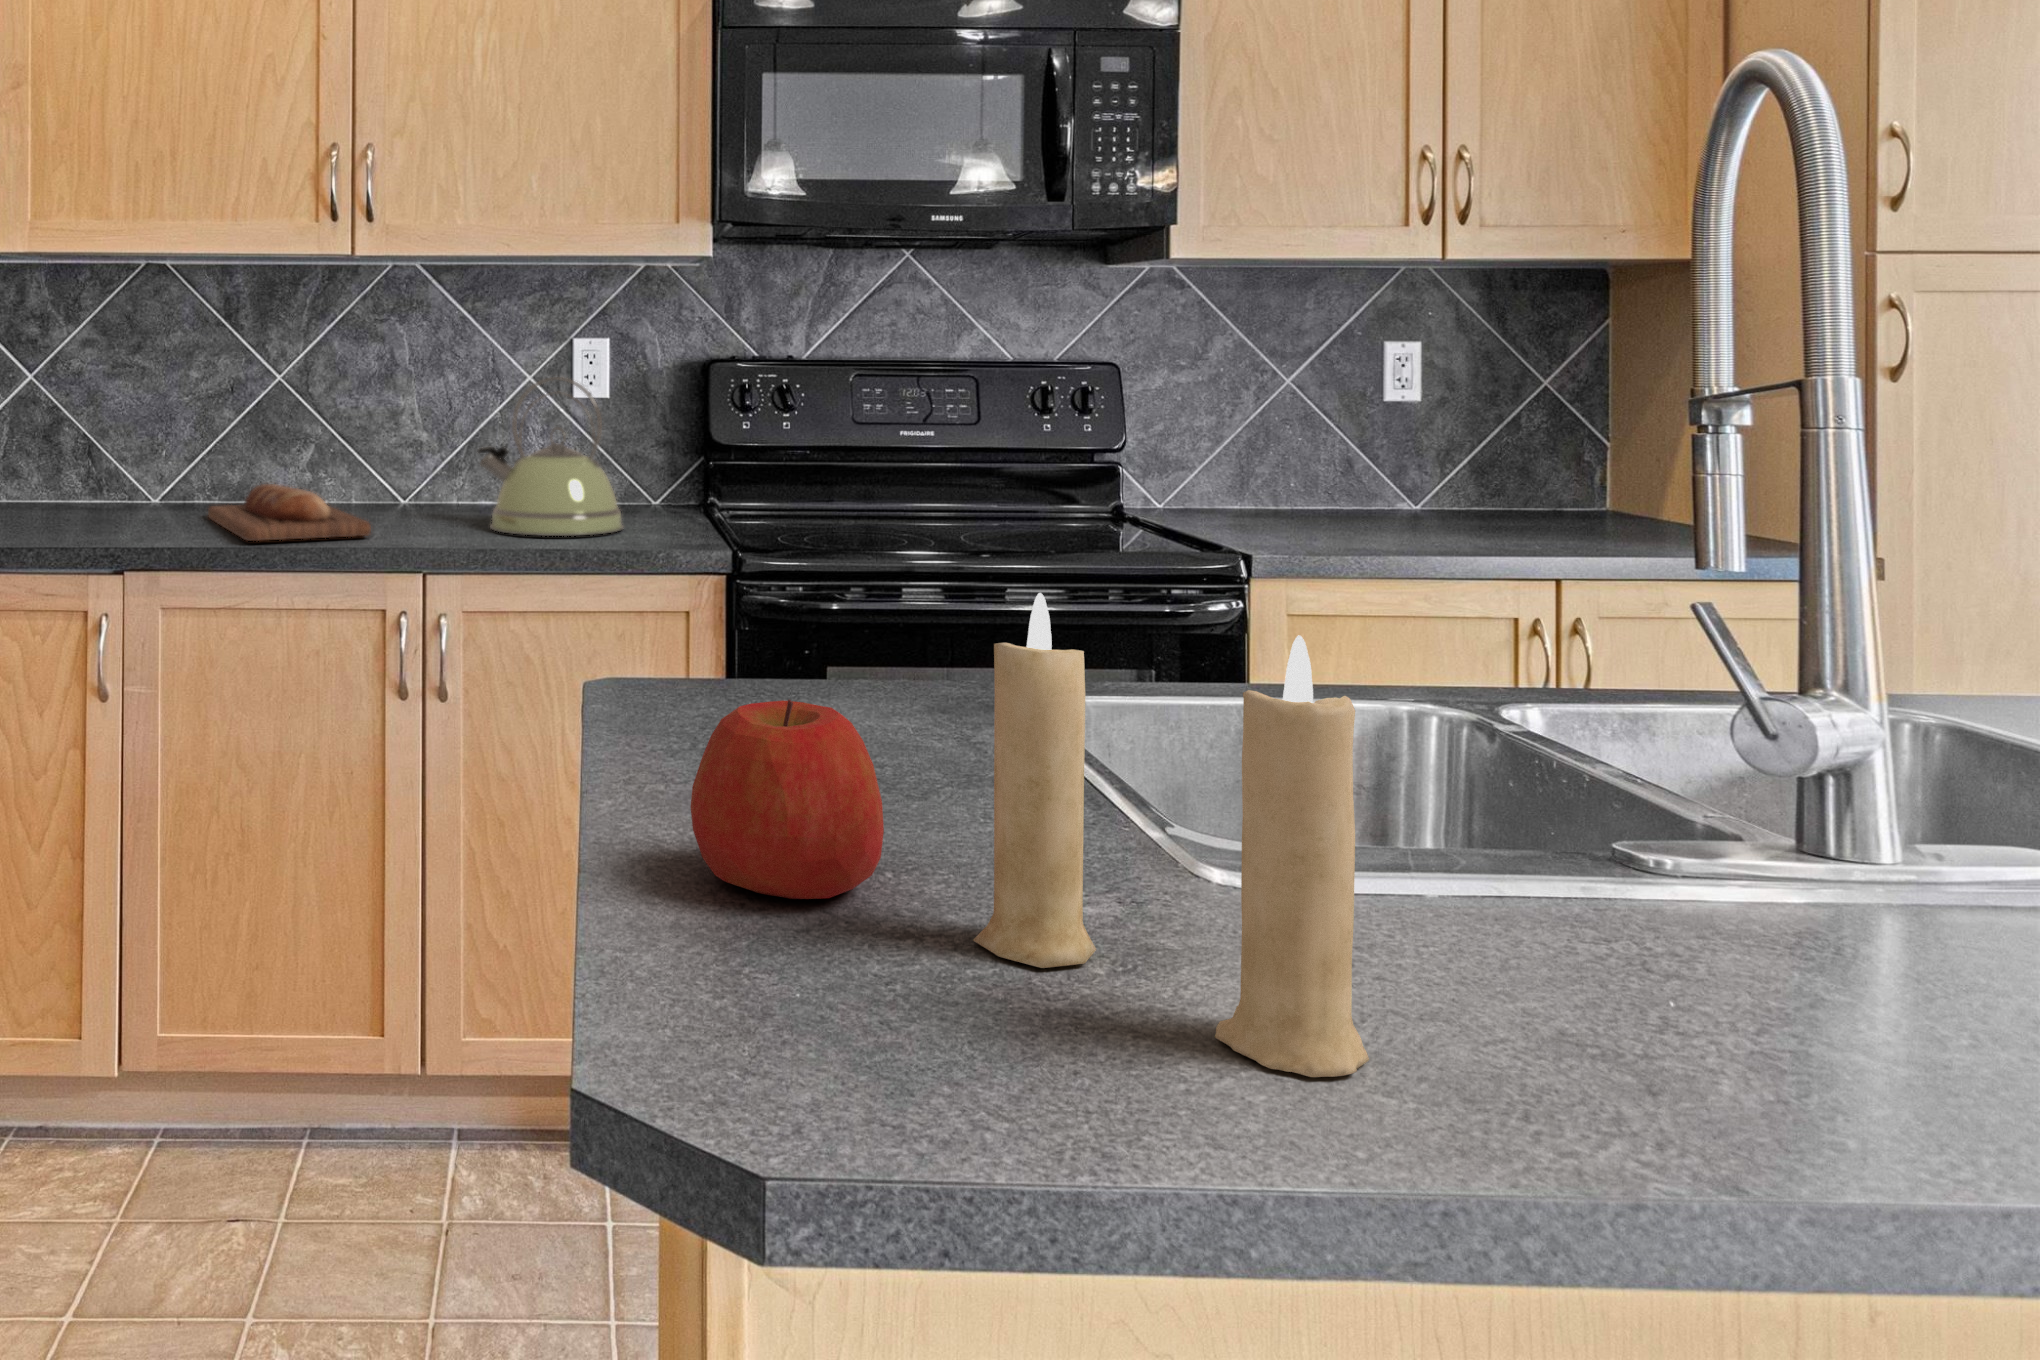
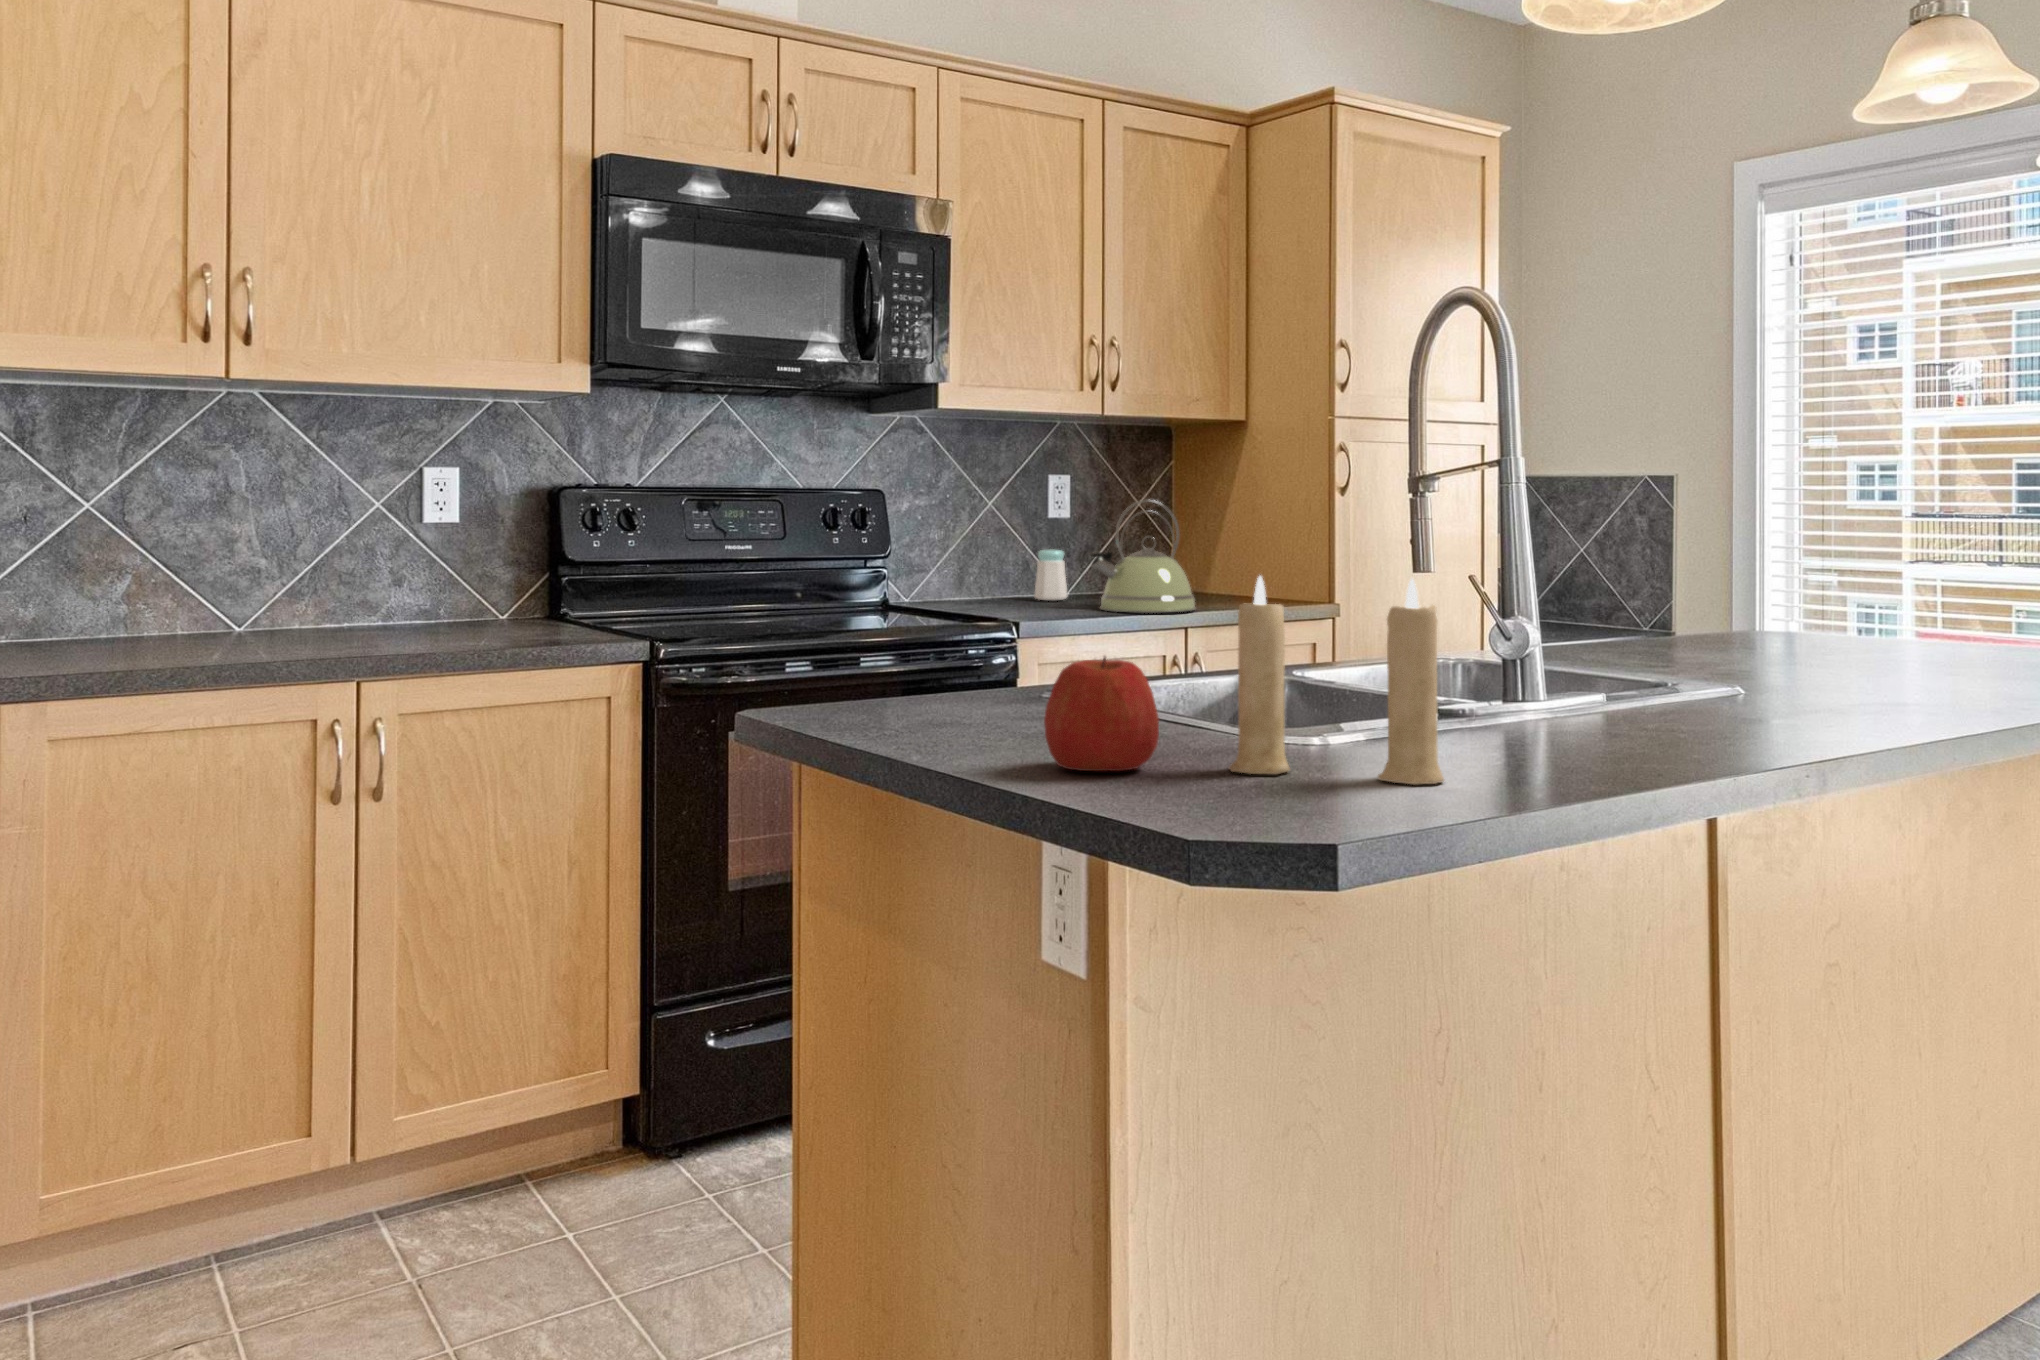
kettle: present [478,377,623,536] -> present [1090,500,1196,613]
salt shaker: none [1342,449,1393,520] -> present [1034,549,1067,600]
bread loaf: present [208,484,371,541] -> none [37,611,278,664]

